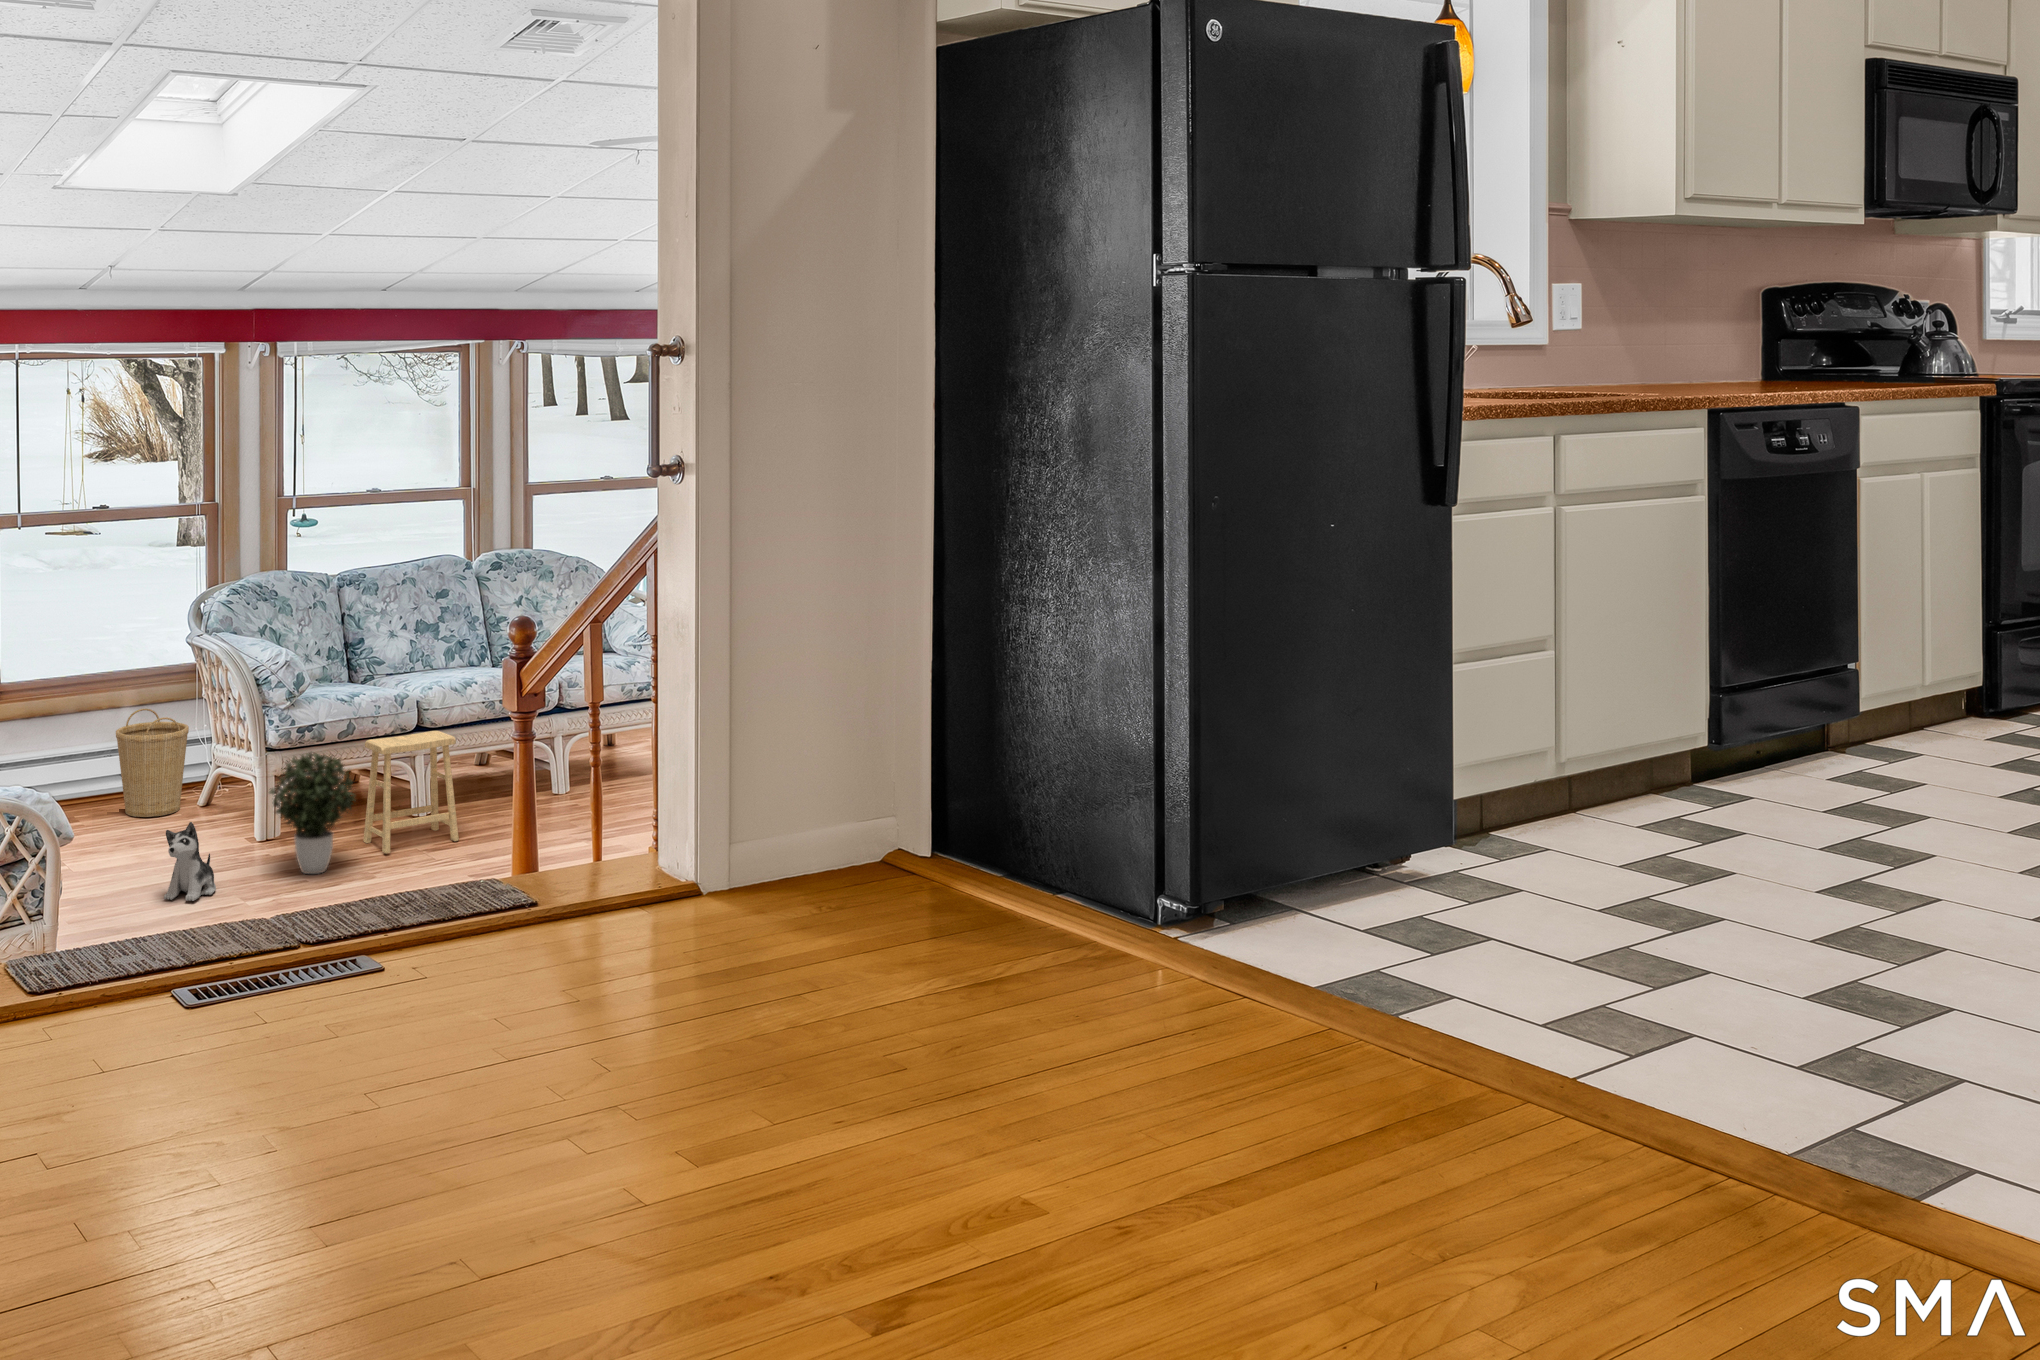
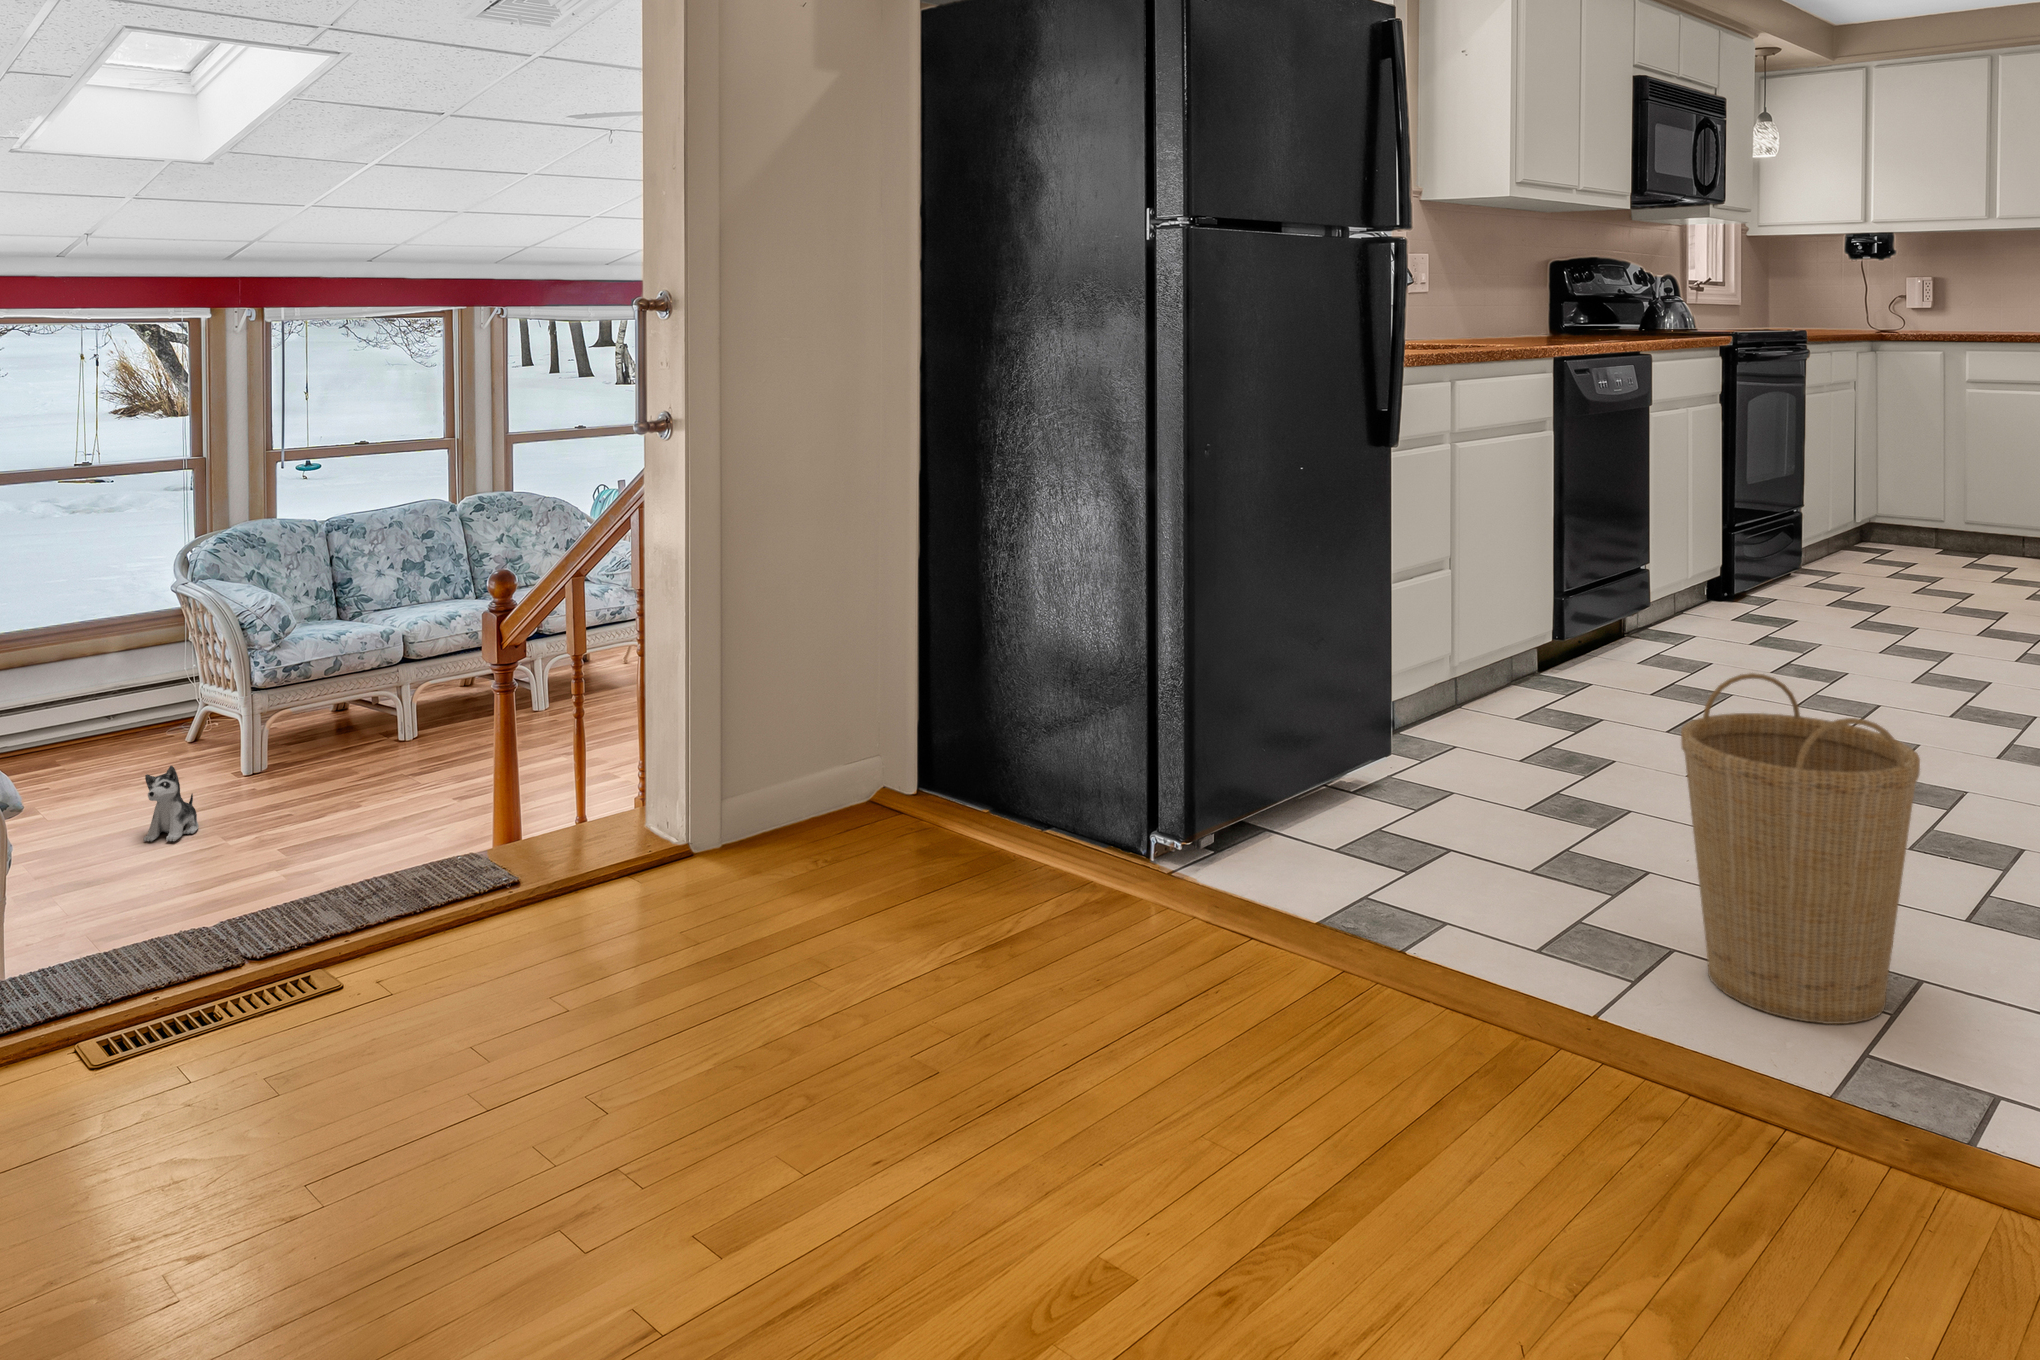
basket: present [116,709,189,817] -> present [1681,673,1920,1024]
footstool: present [363,731,459,853] -> none [350,664,443,781]
potted plant: present [269,753,355,874] -> none [252,690,342,806]

